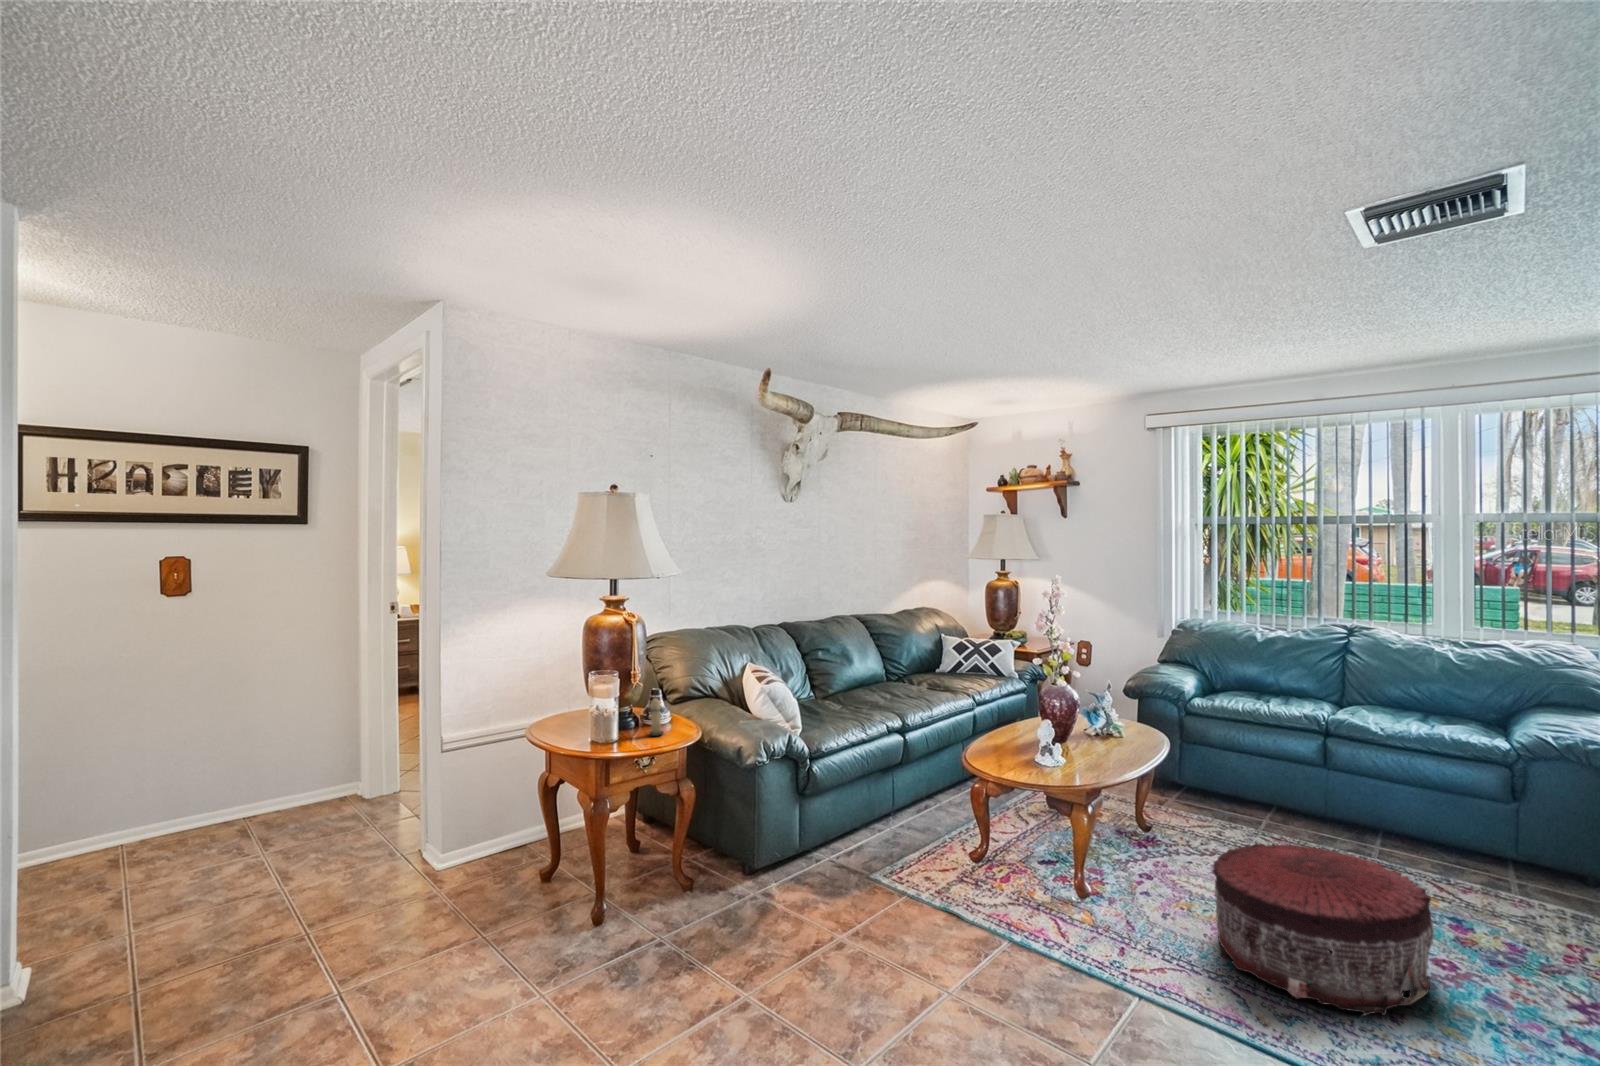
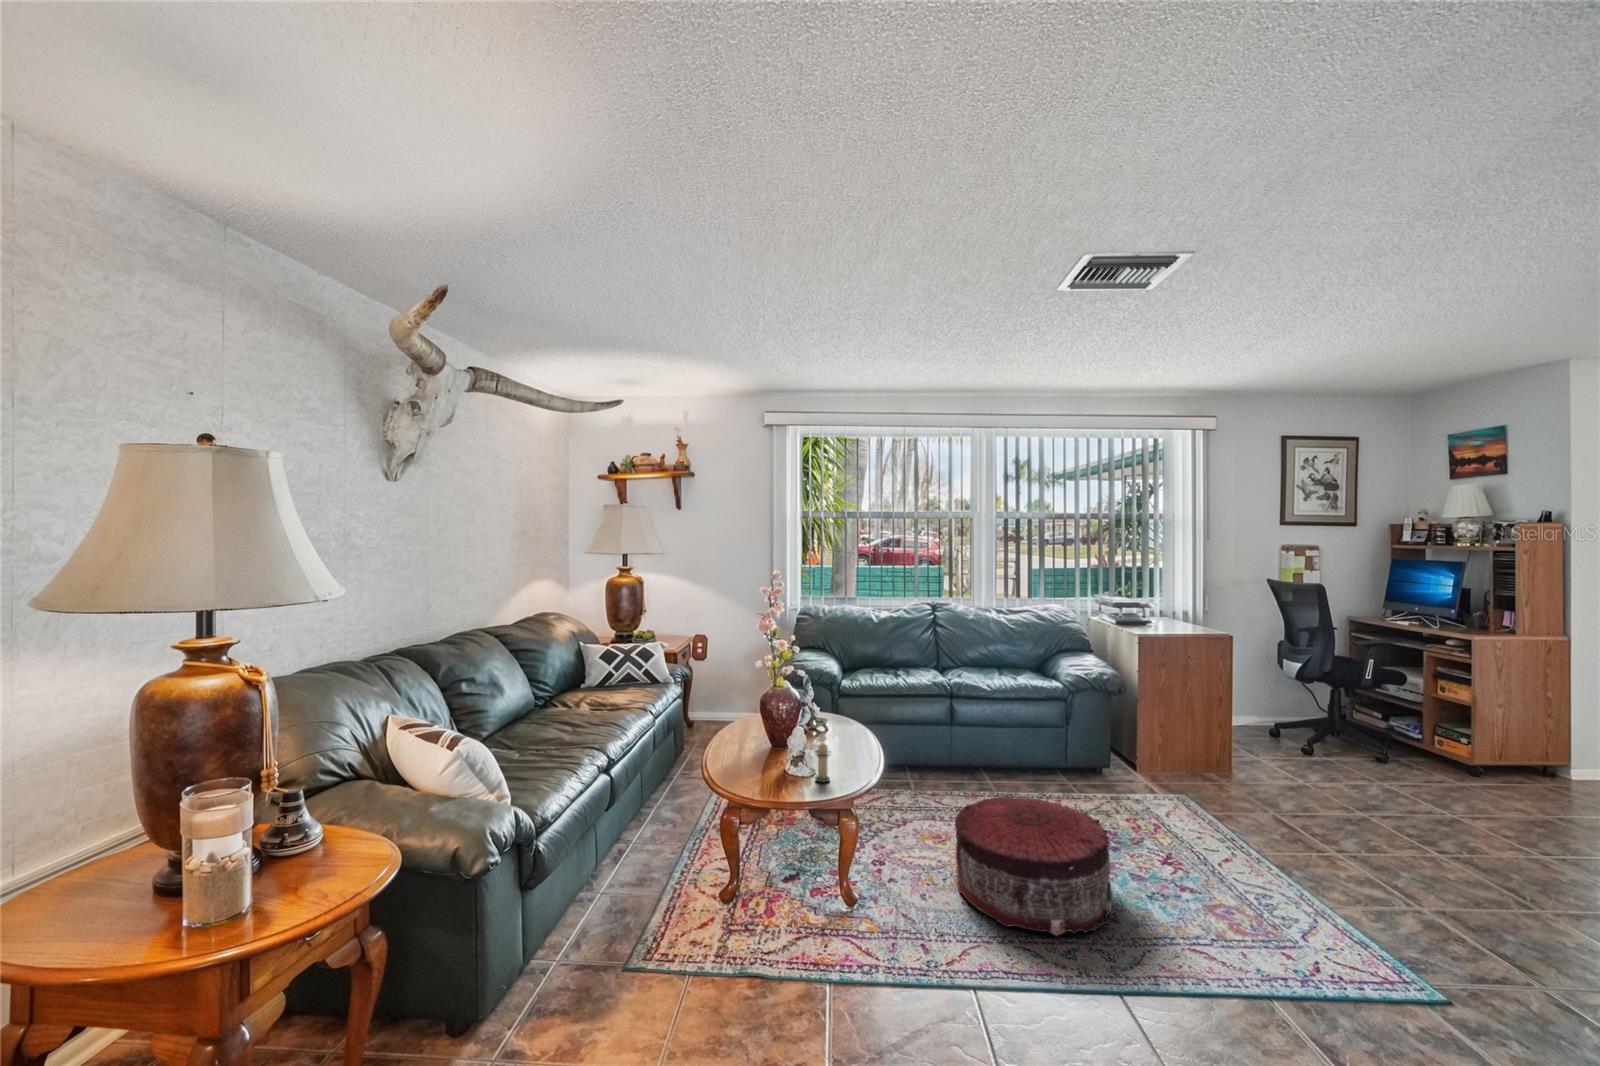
candle: present [648,698,663,736] -> present [815,742,830,782]

